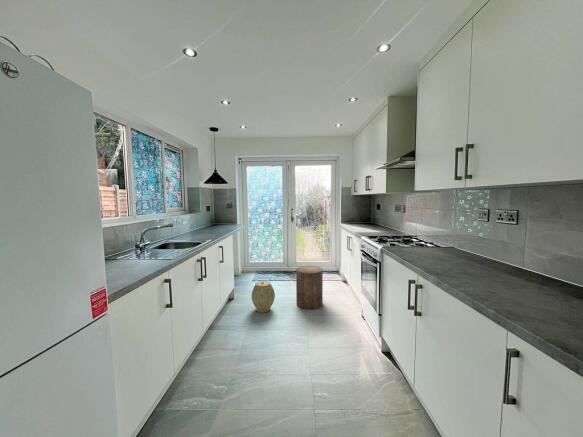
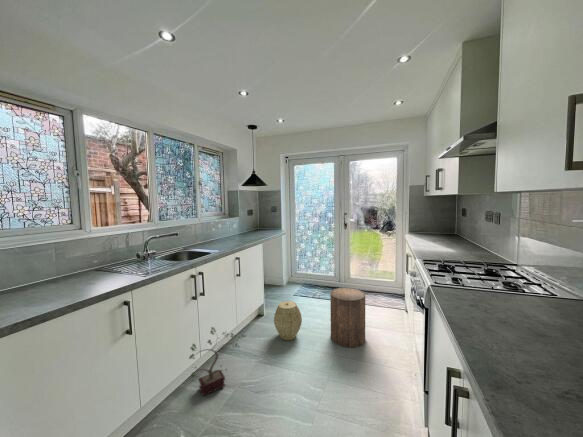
potted plant: none [203,302,245,360] -> present [189,327,245,395]

